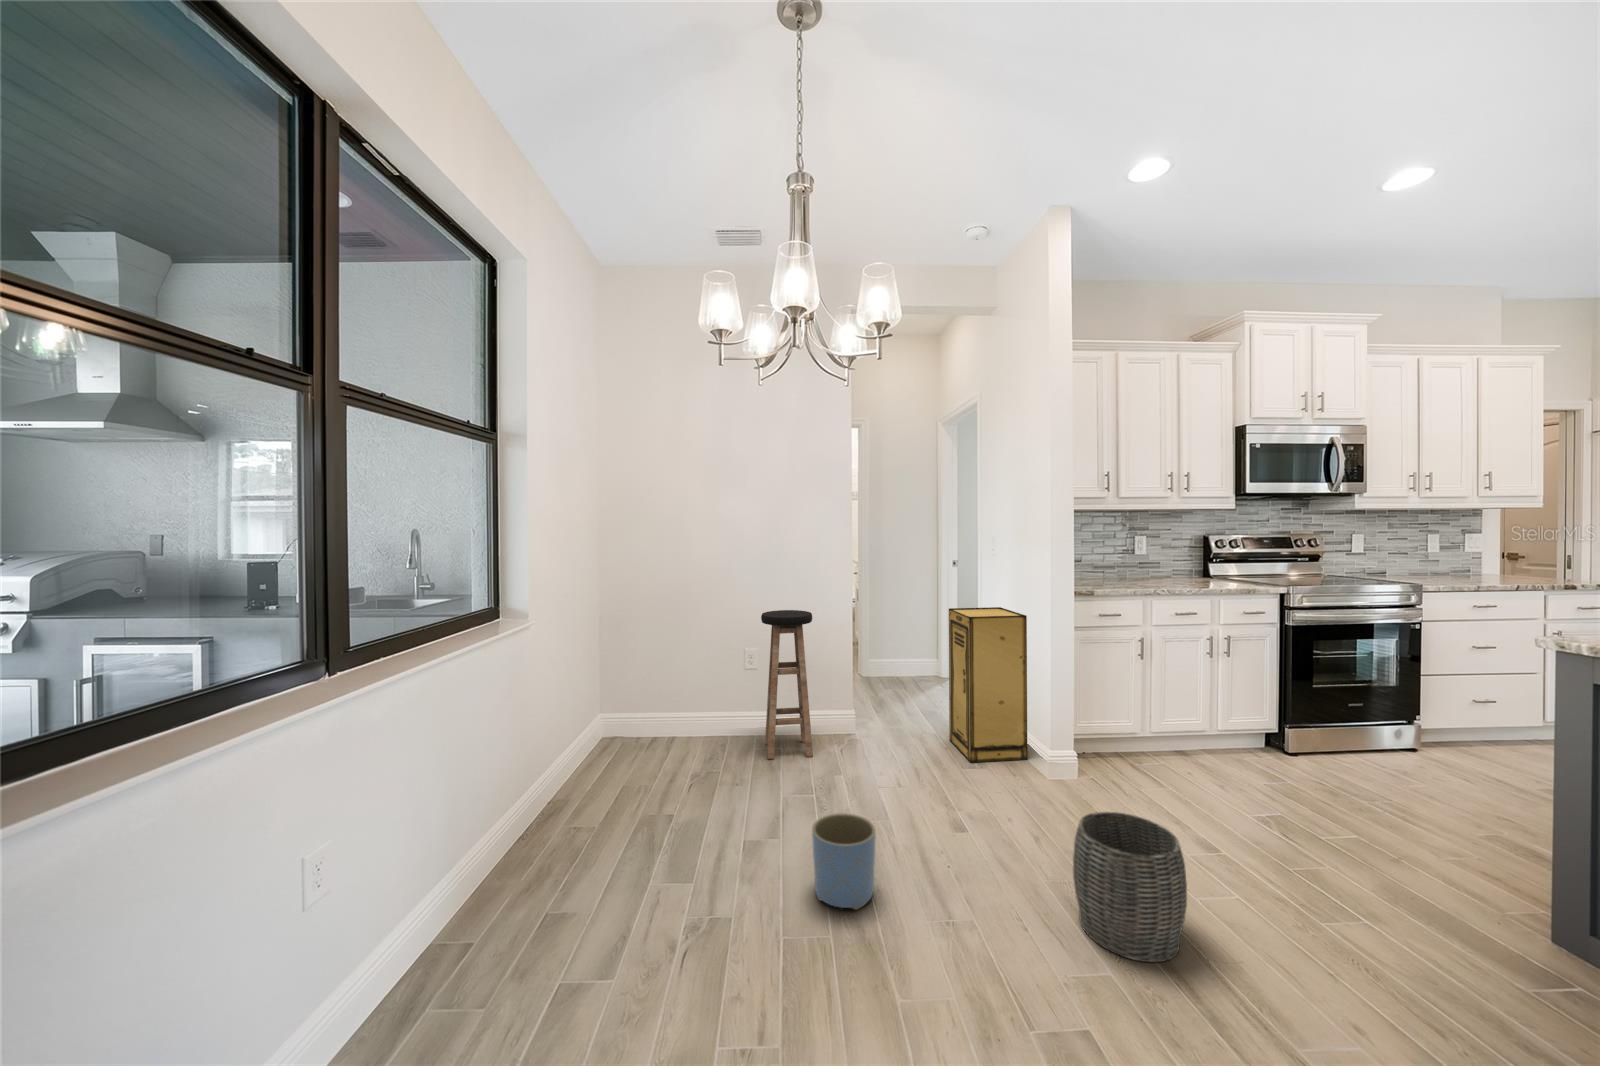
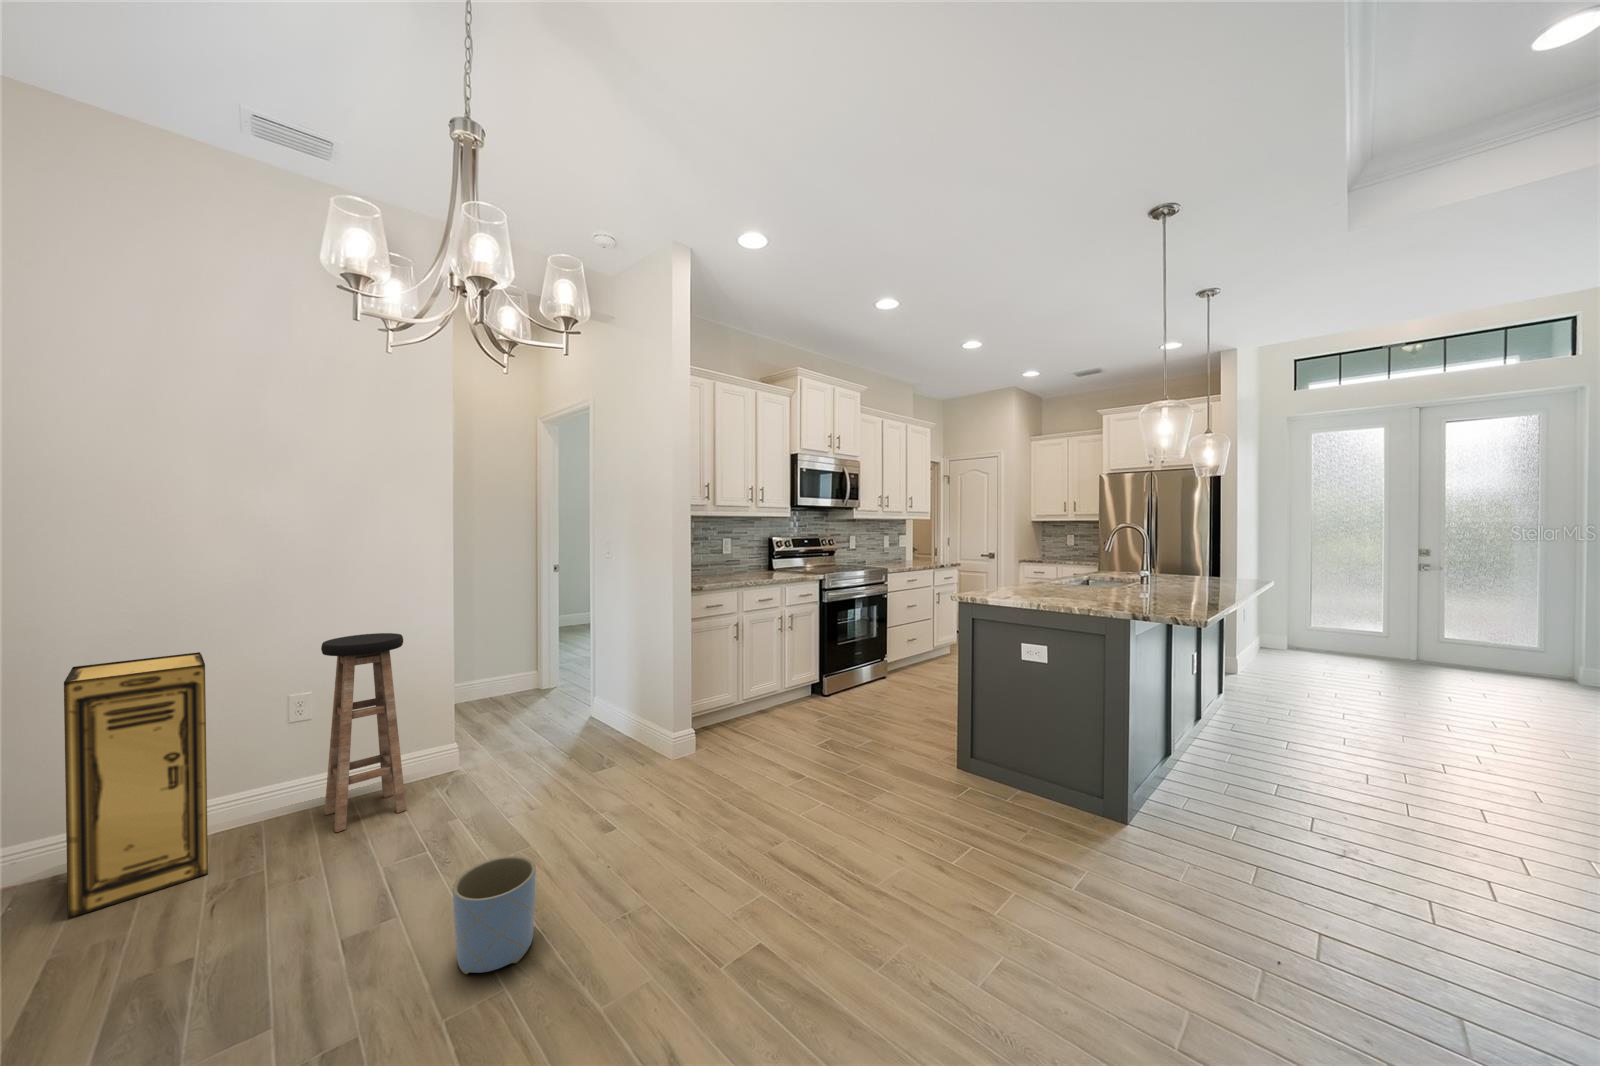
storage cabinet: present [949,607,1027,762] -> present [64,652,208,918]
woven basket: present [1073,812,1187,962] -> none [725,769,807,889]

